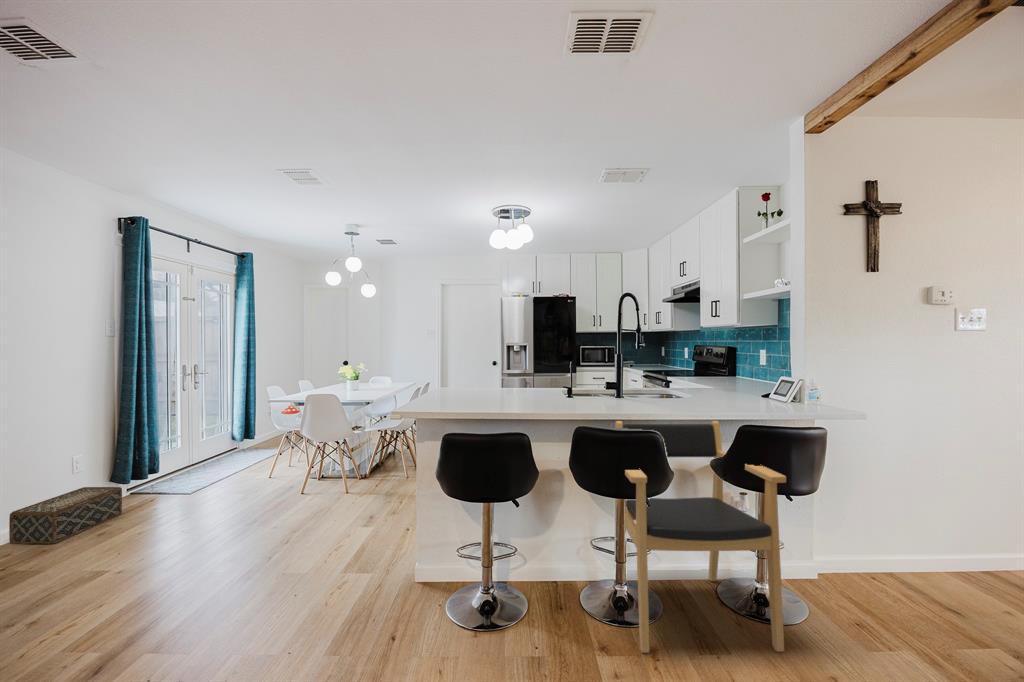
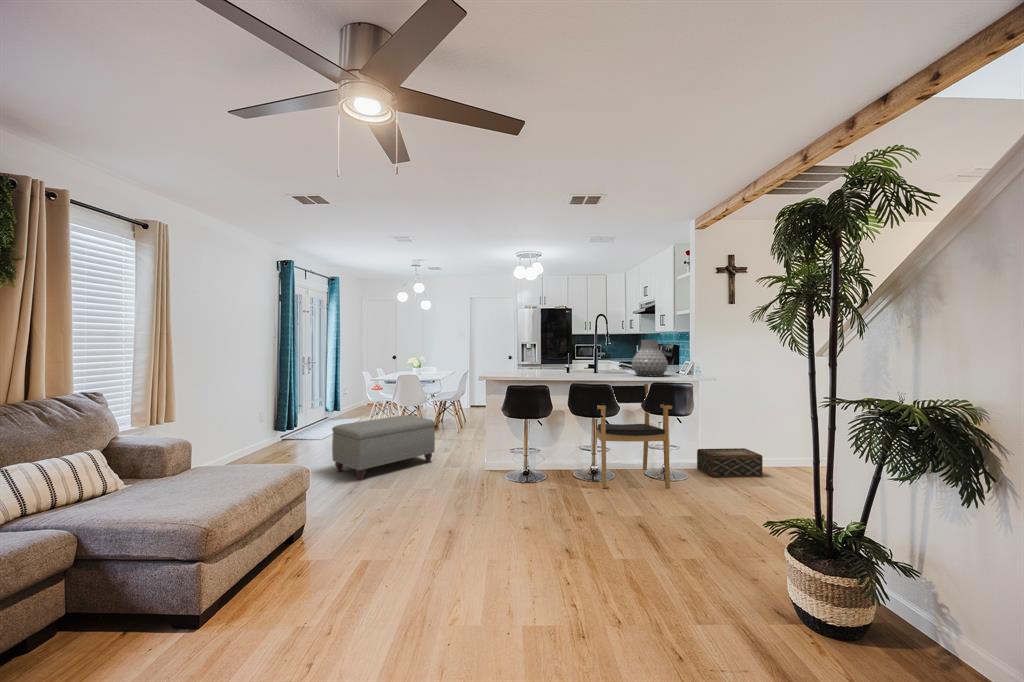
vase: none [686,338,759,408] -> present [632,340,668,376]
ottoman: none [130,467,336,616] -> present [332,415,435,480]
woven basket: present [9,487,122,544] -> present [697,448,763,477]

